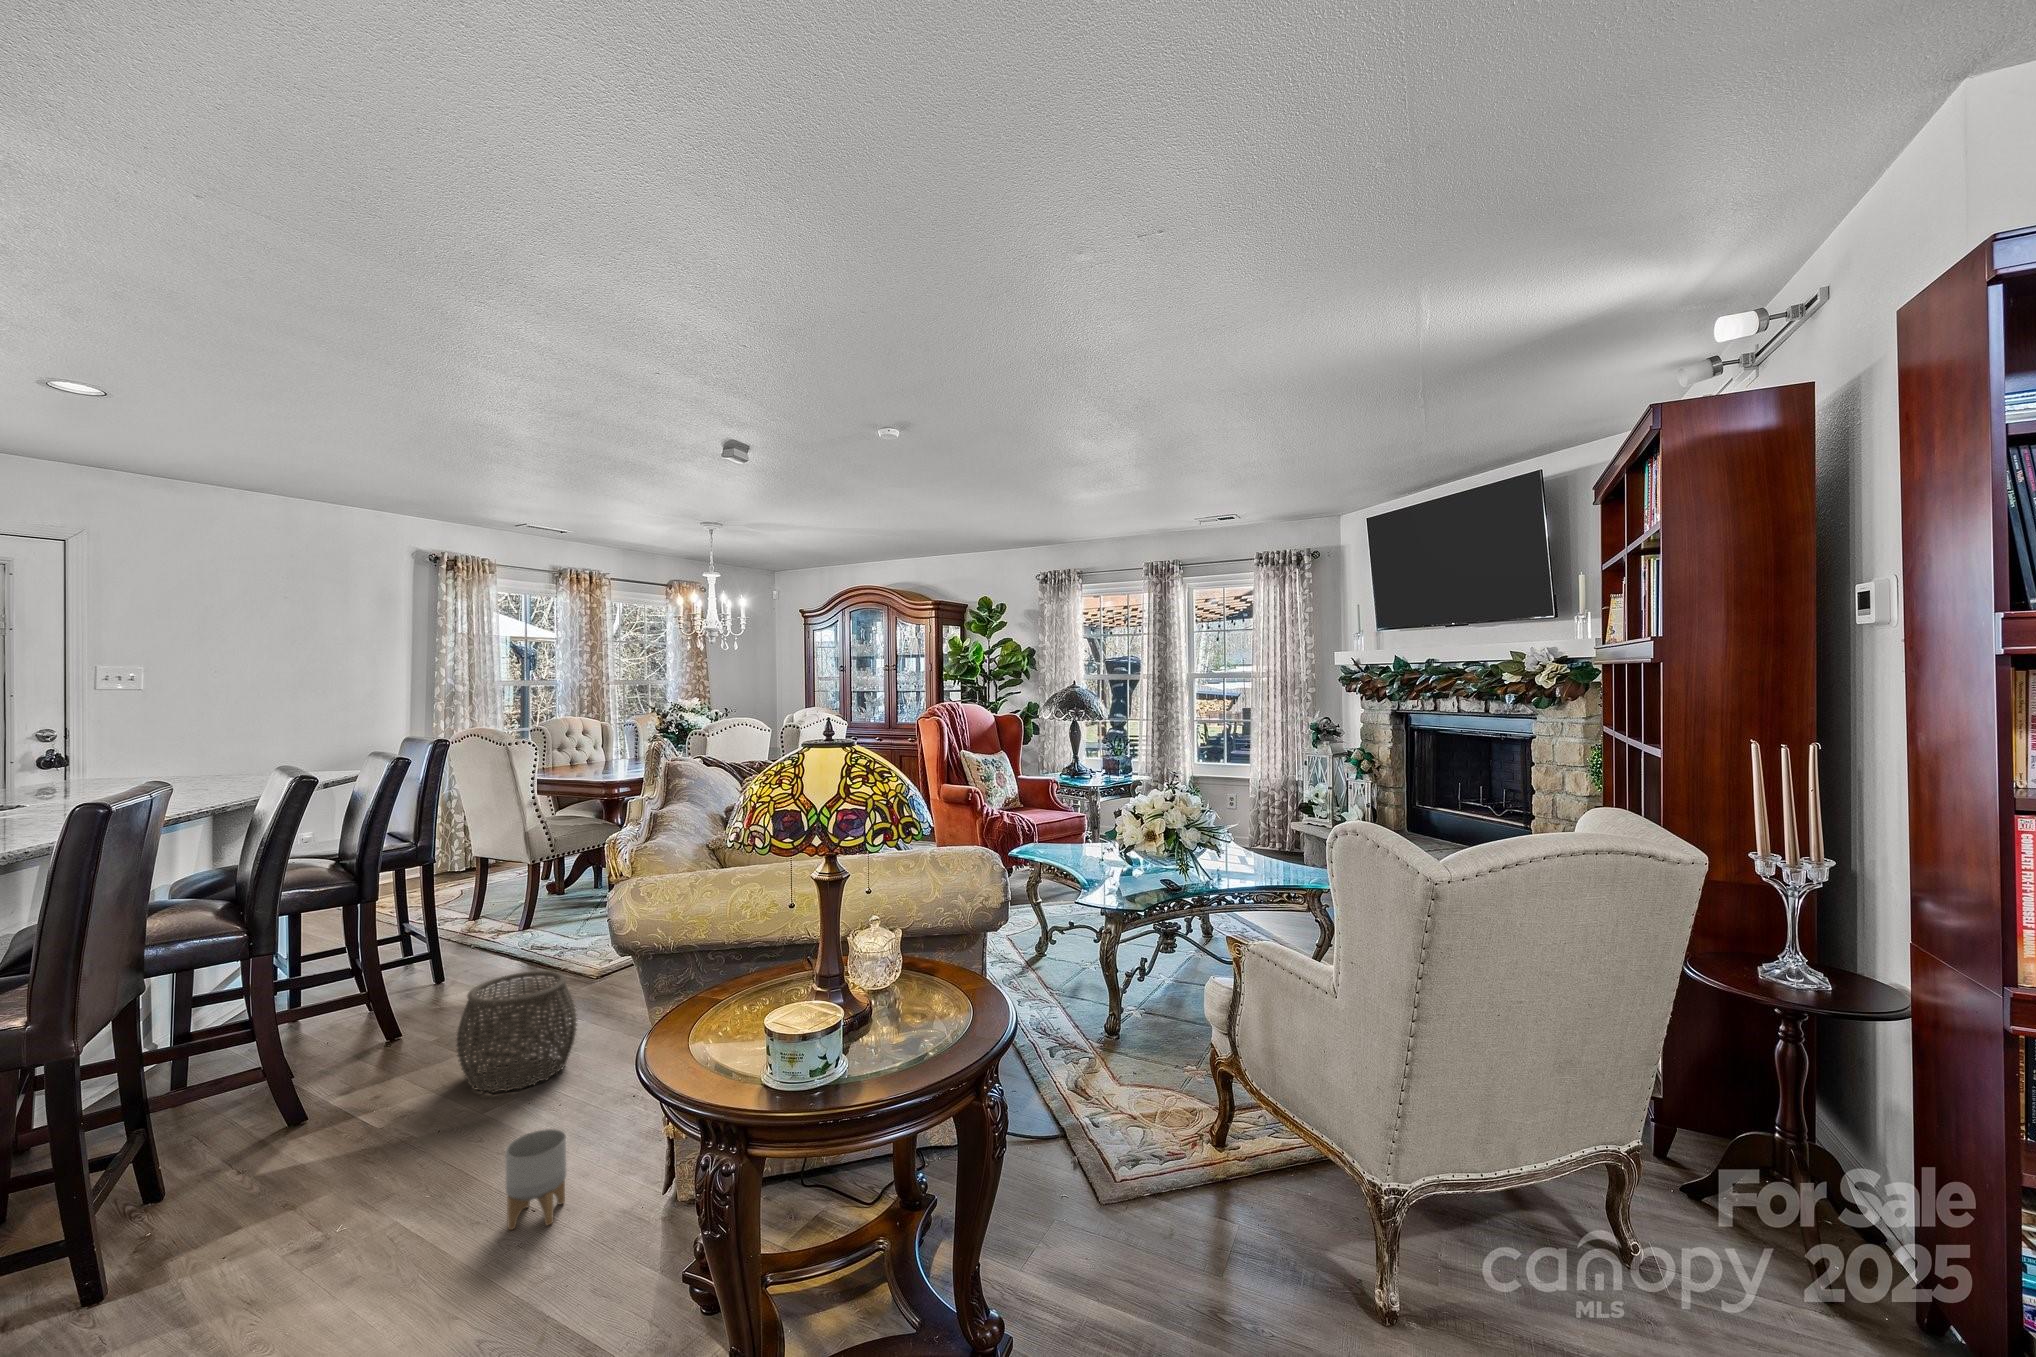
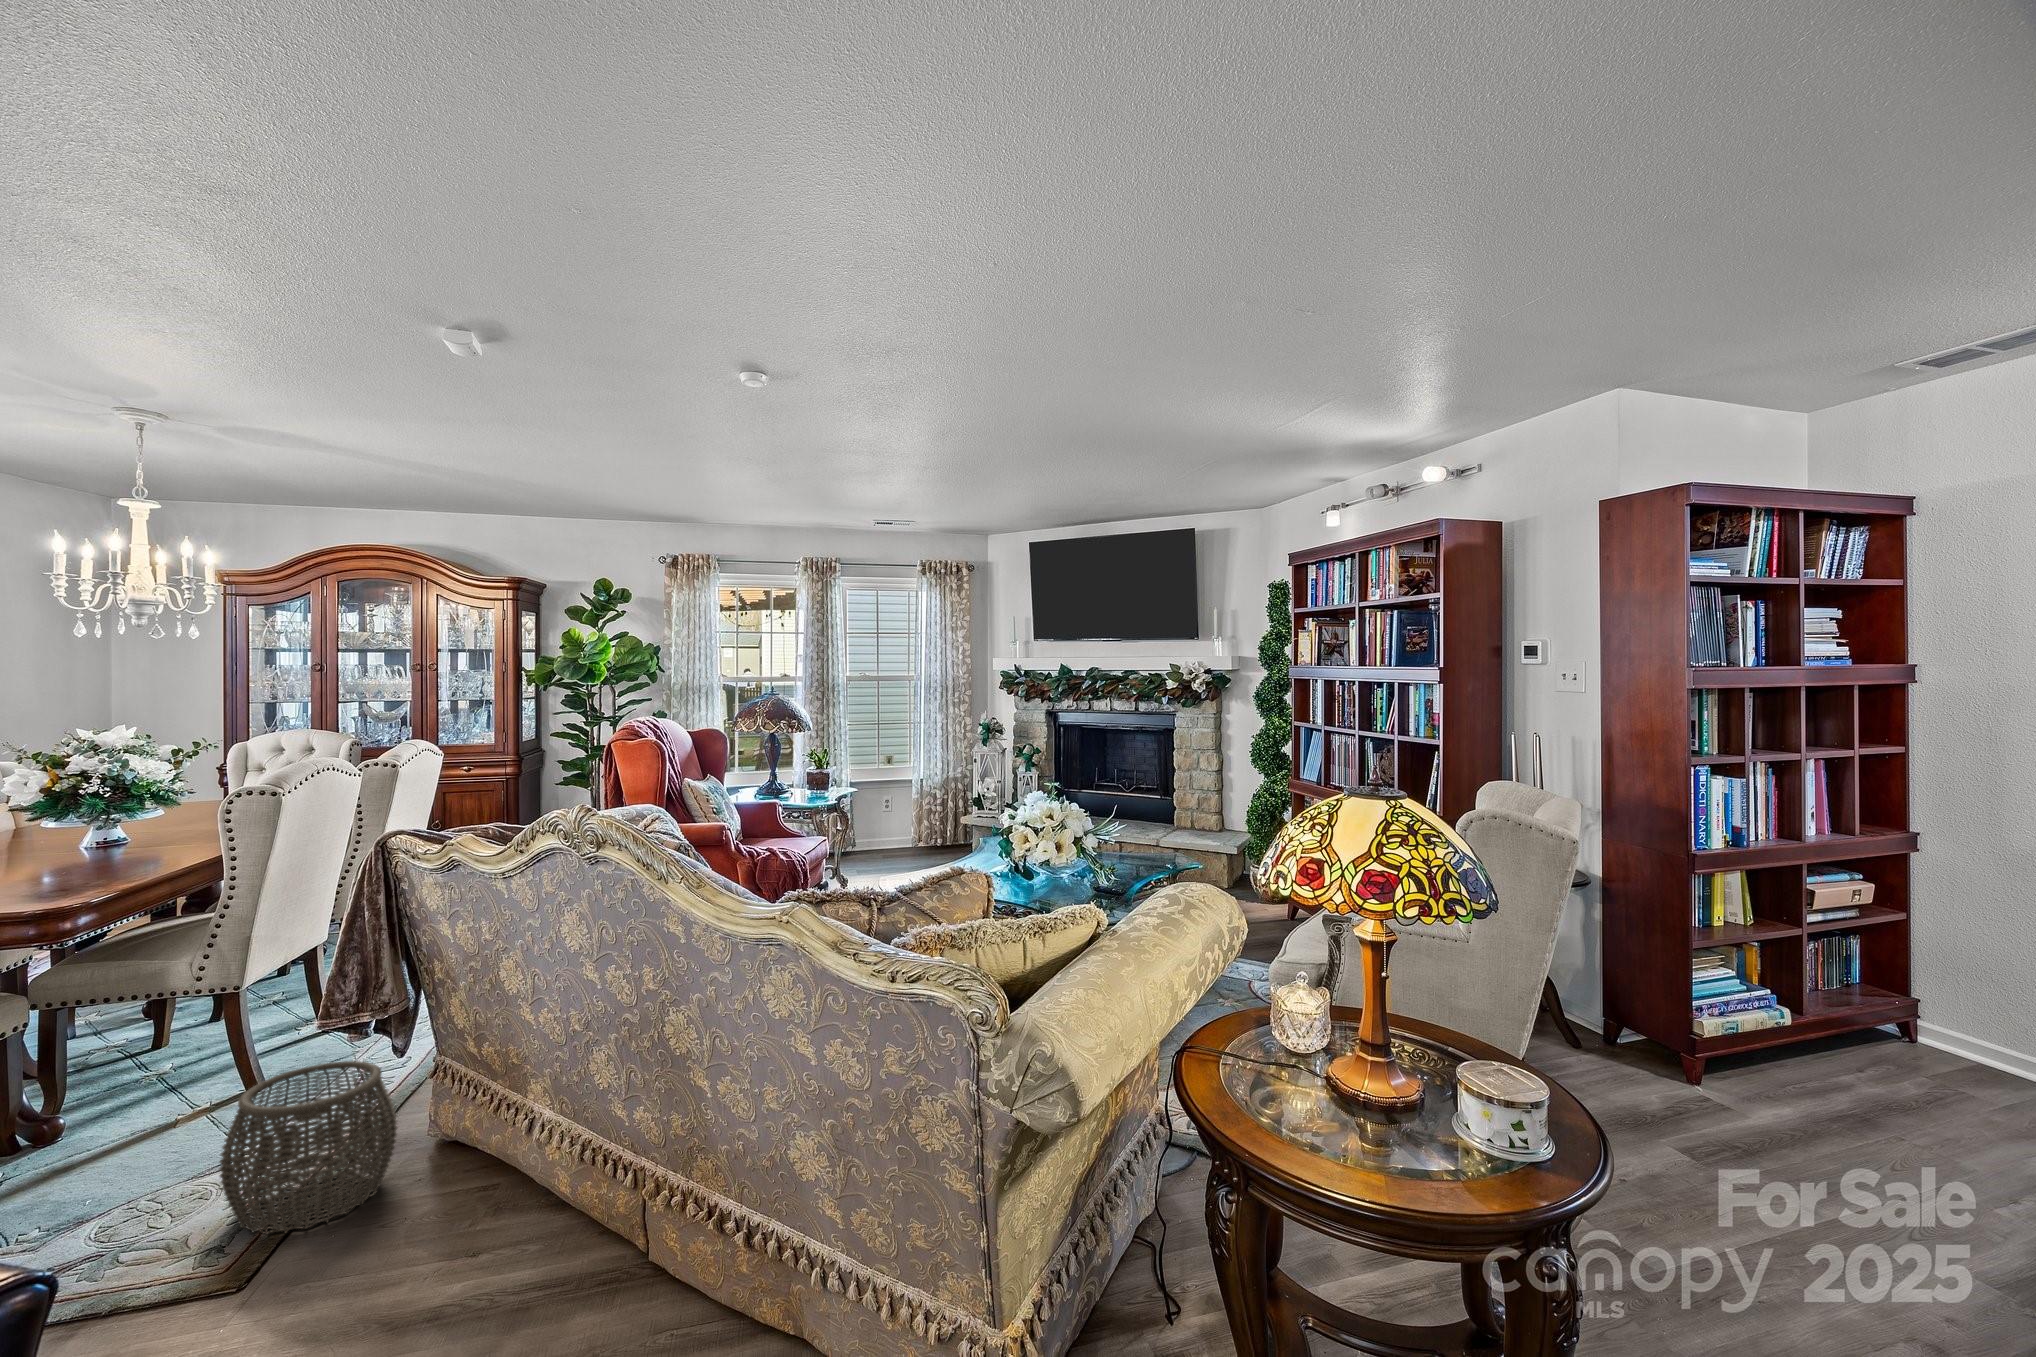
planter: present [505,1129,566,1230] -> none [542,1196,609,1317]

